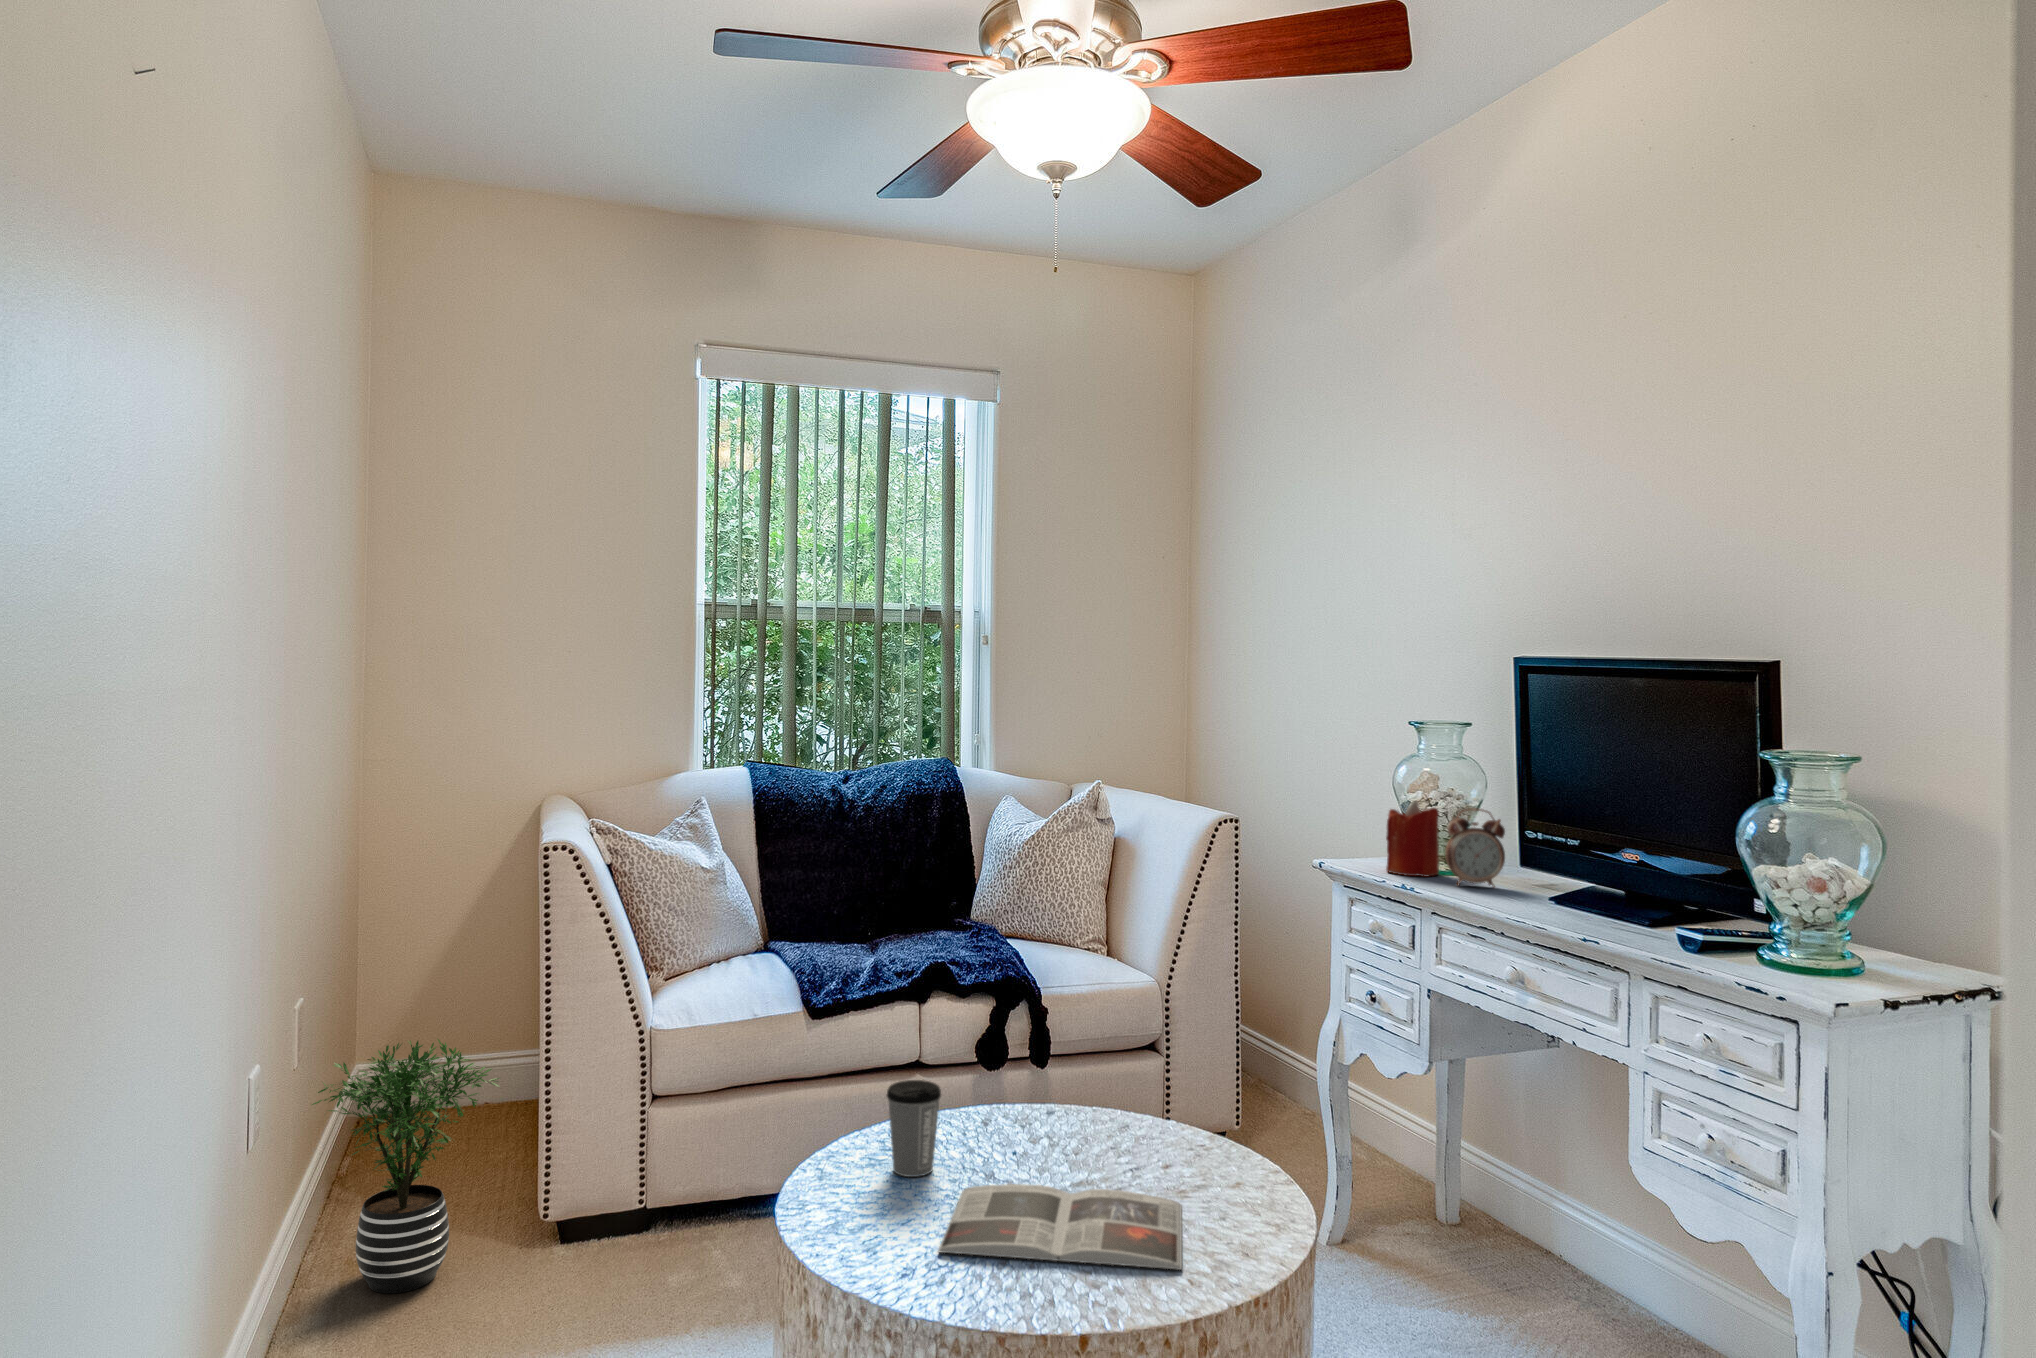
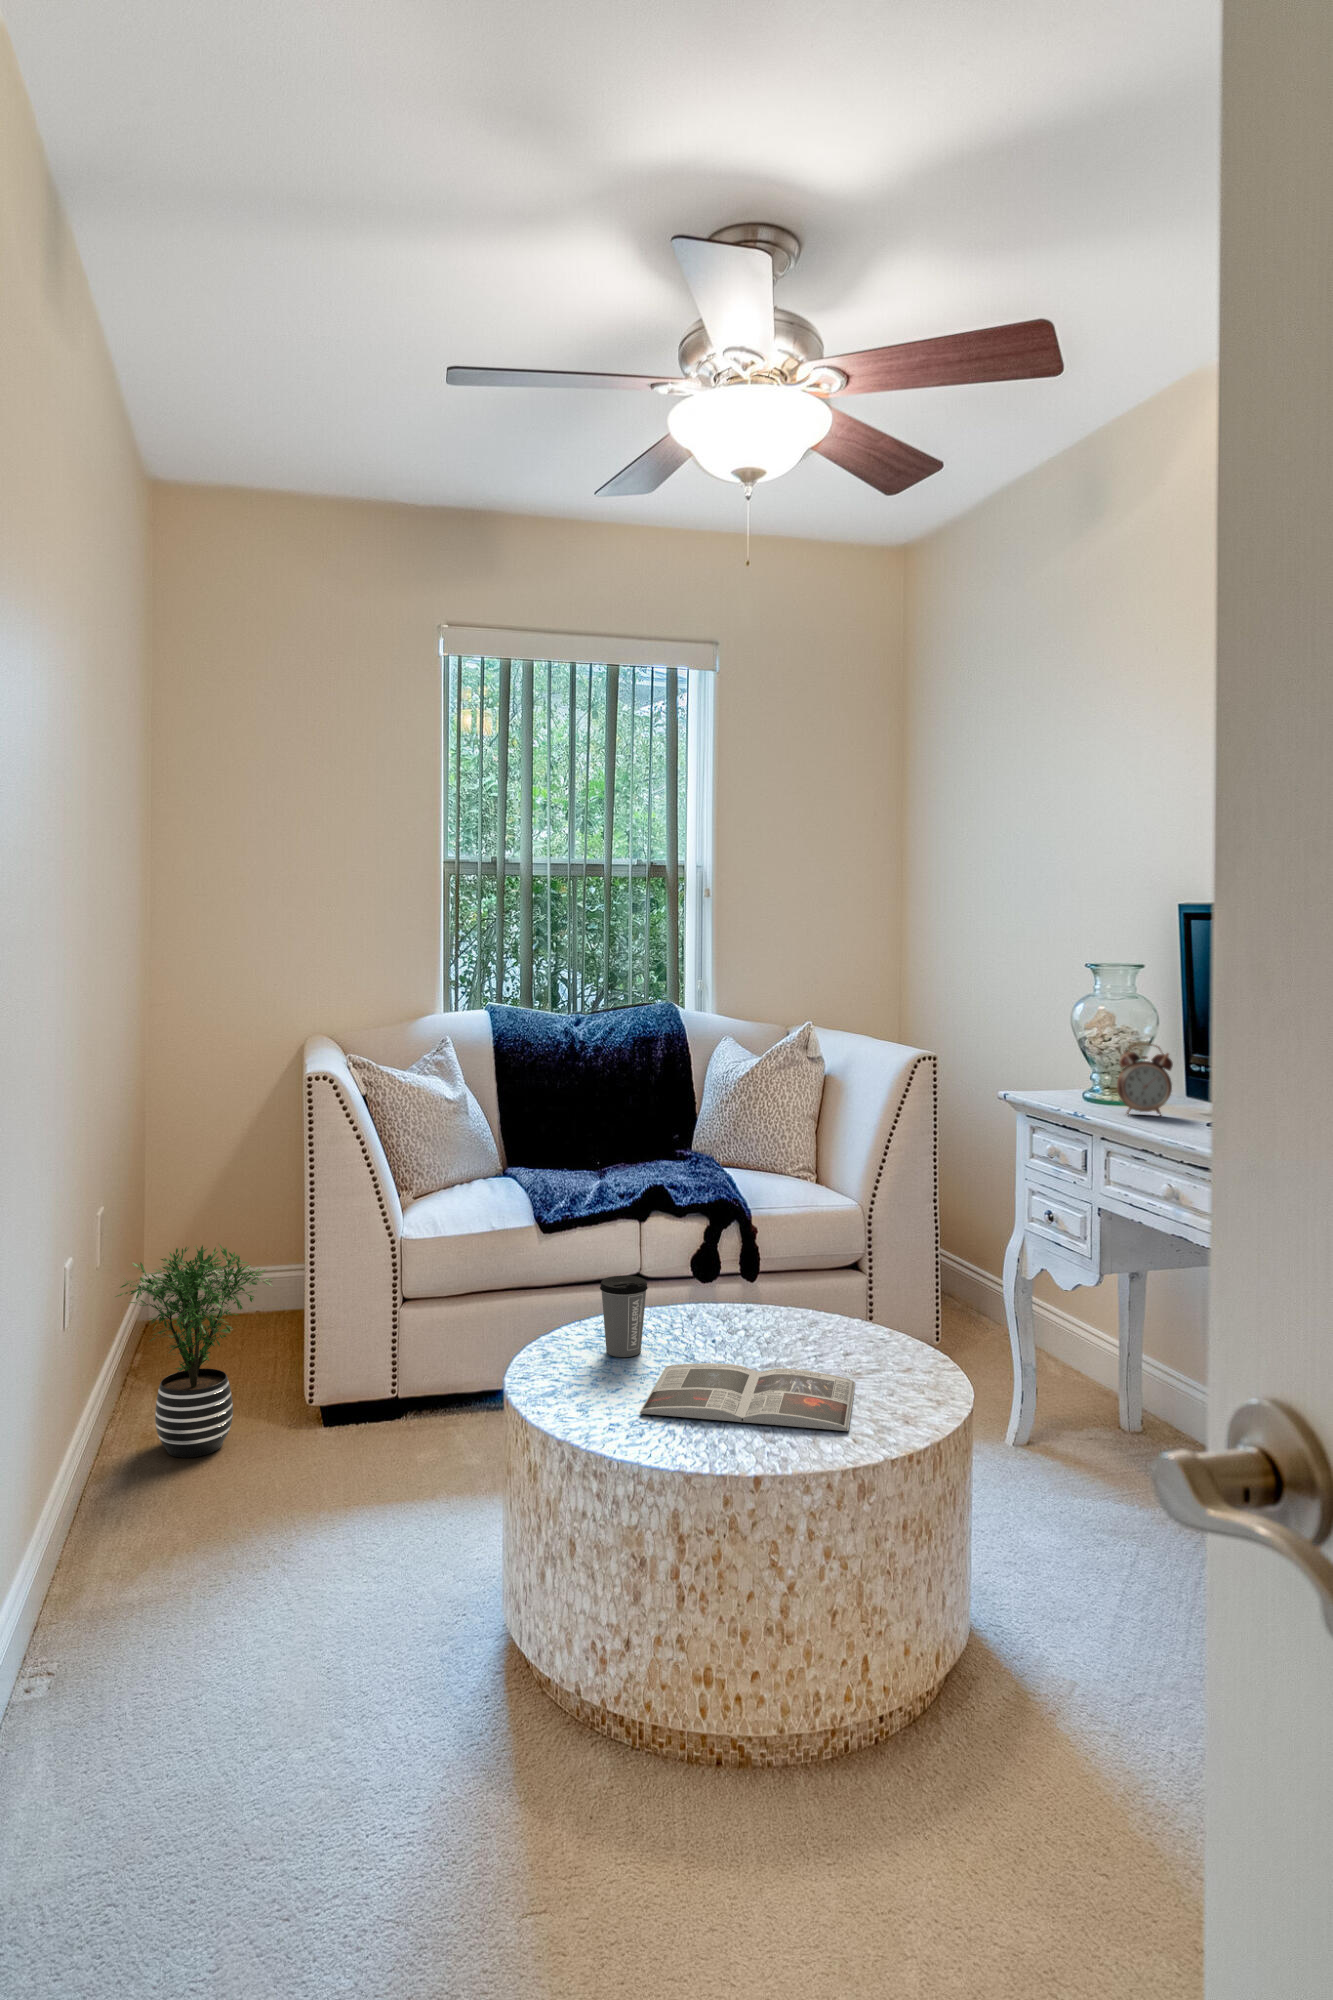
candle: present [1386,801,1439,877] -> none [1065,1036,1115,1107]

